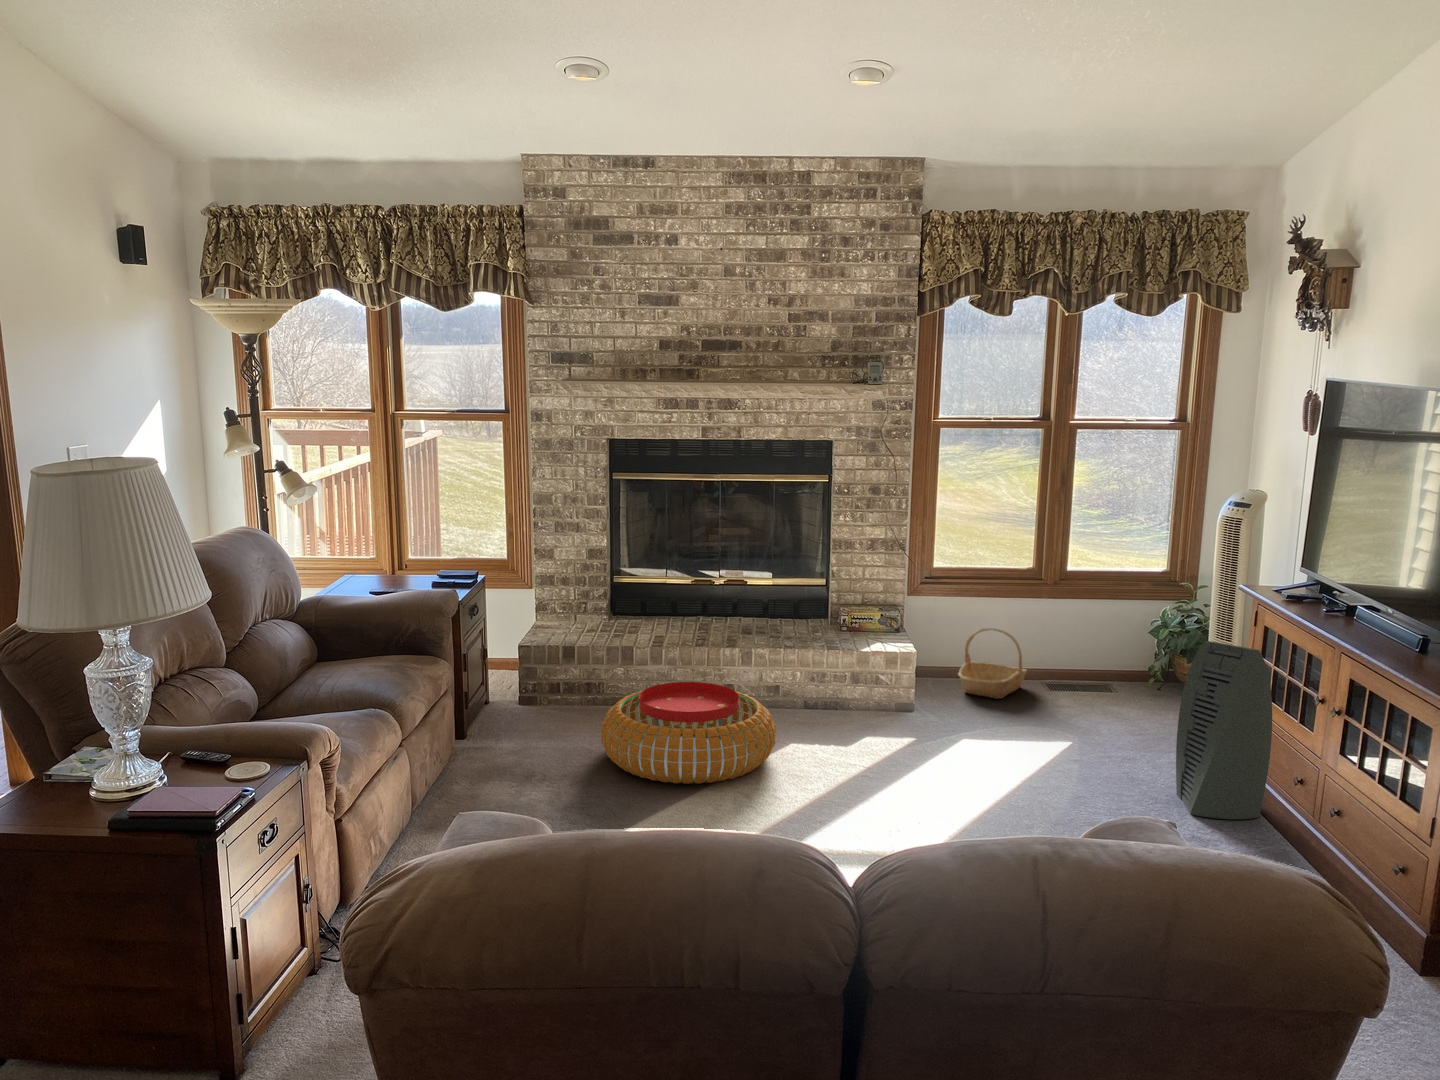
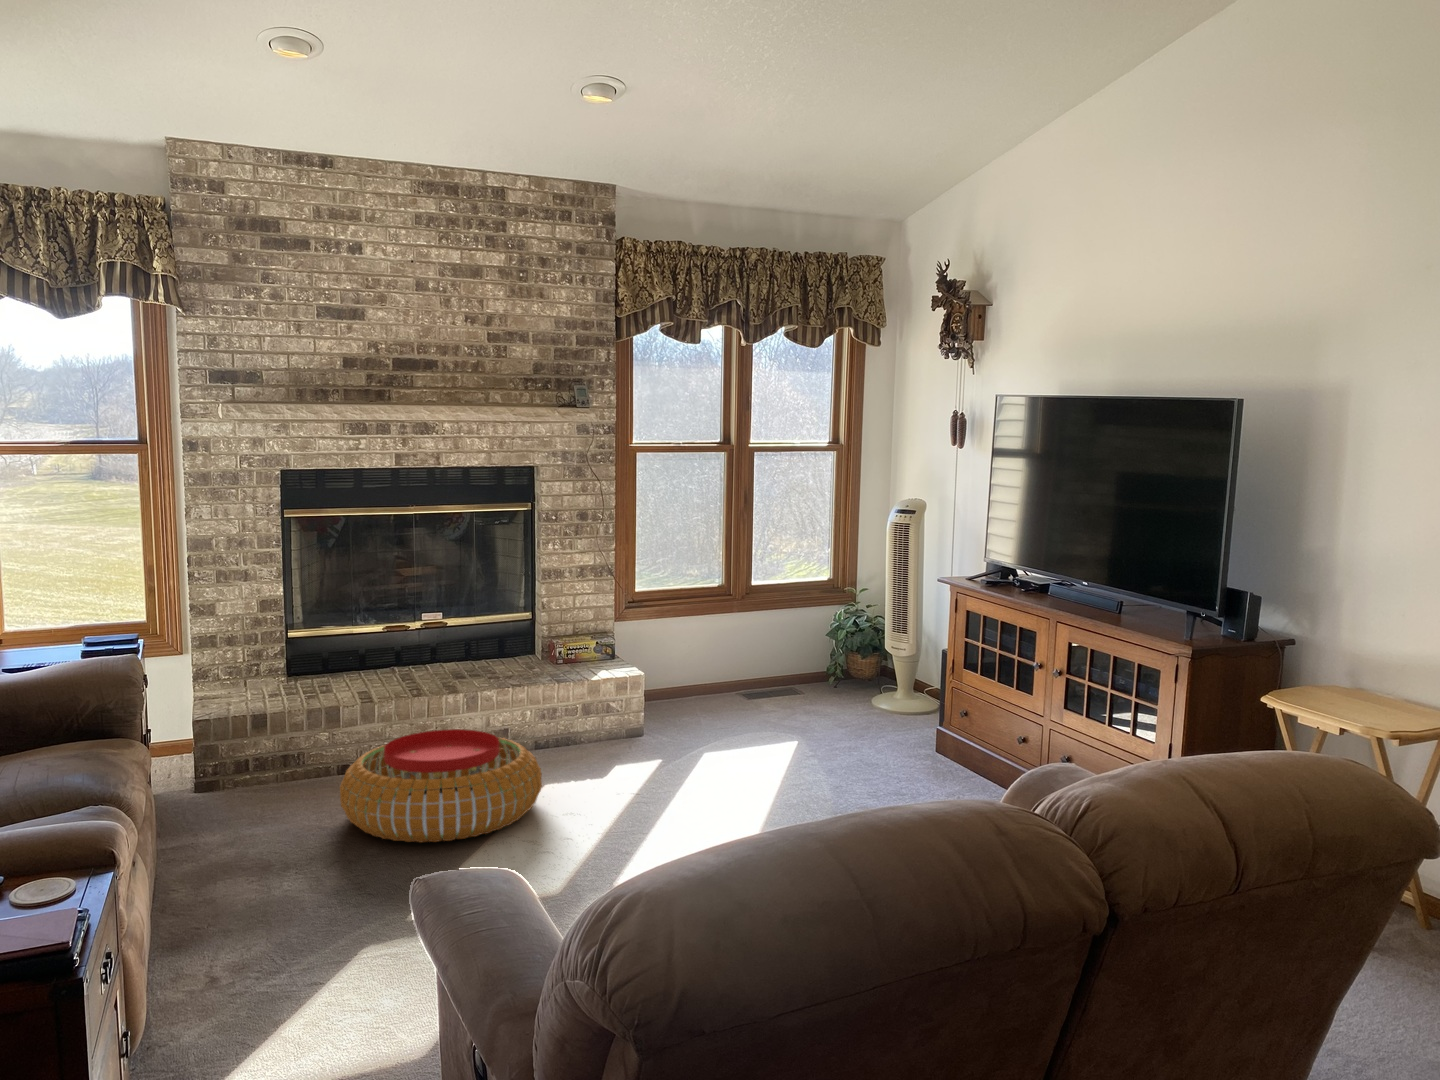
basket: present [959,628,1027,699] -> none [673,646,734,714]
air purifier: present [1176,641,1272,819] -> none [911,626,988,784]

